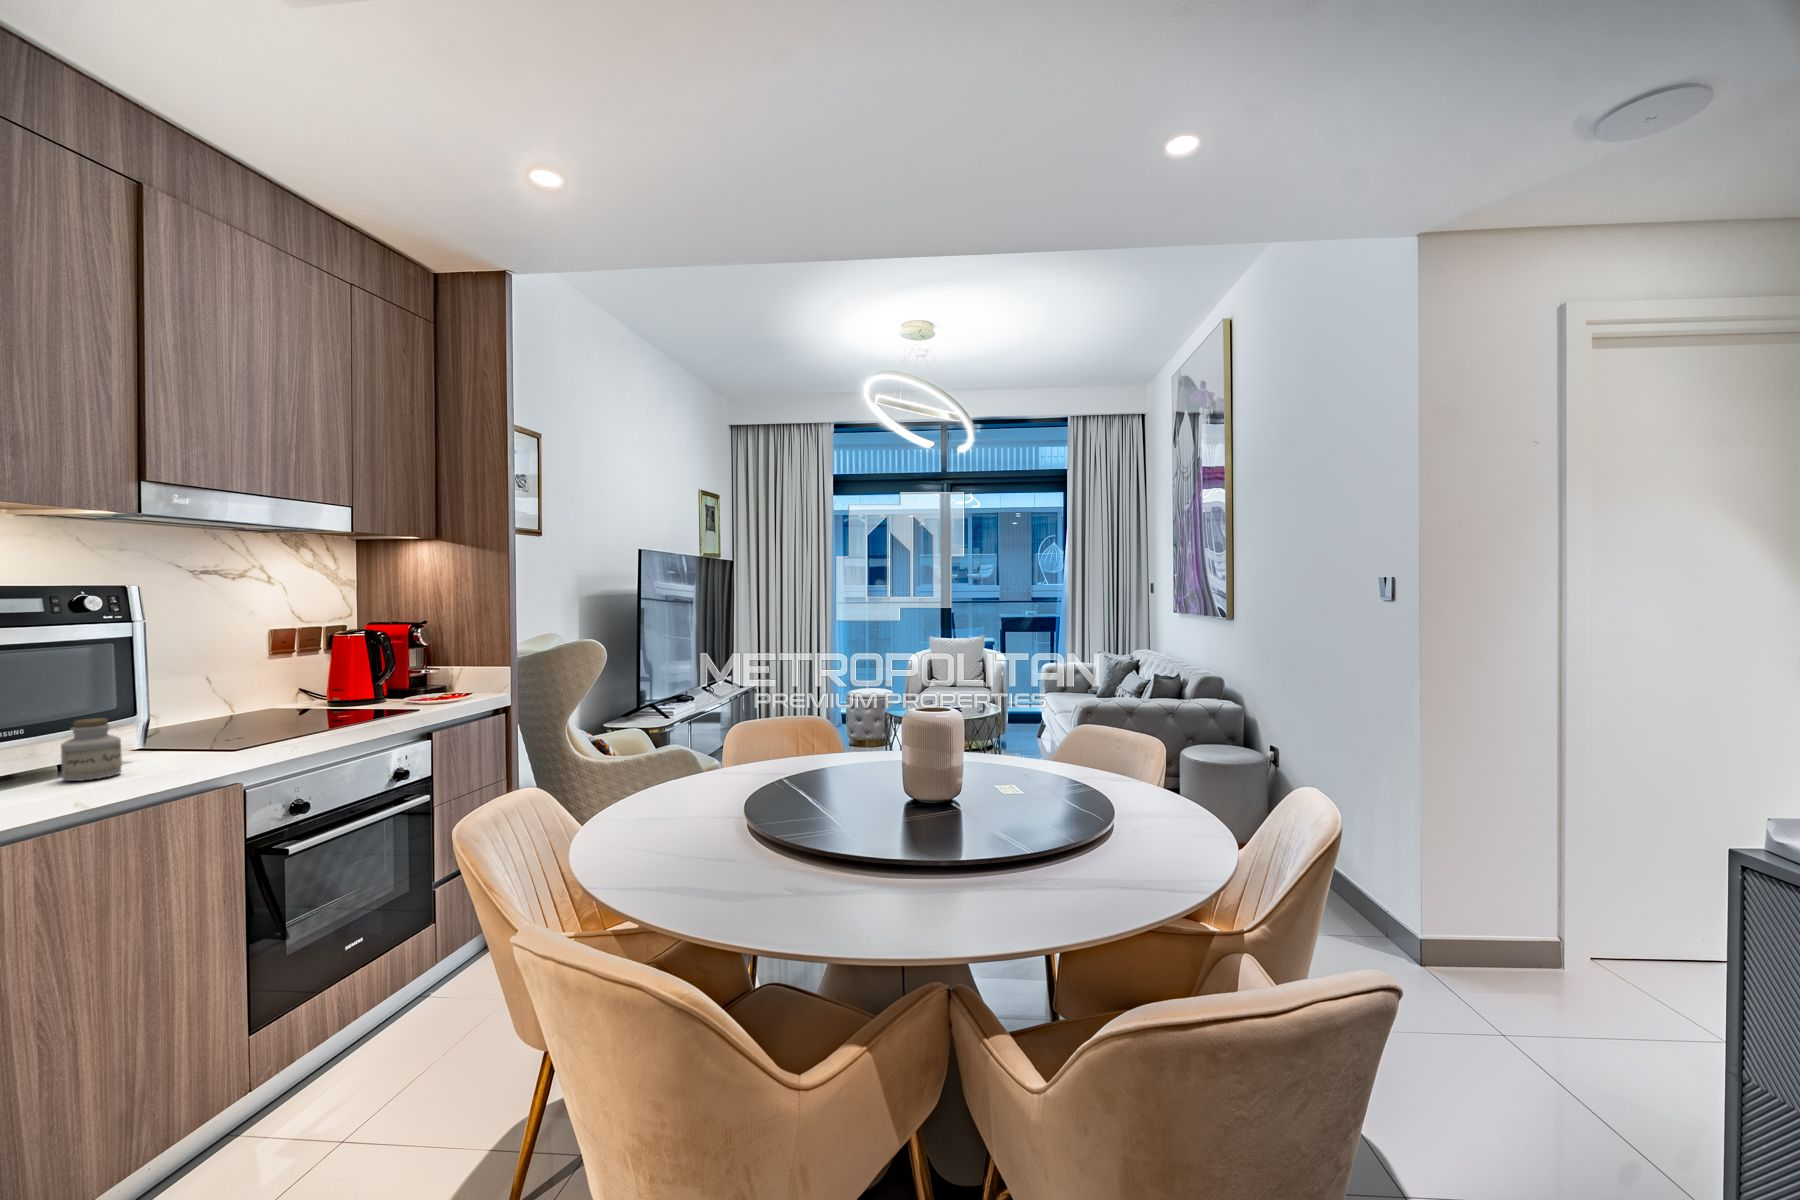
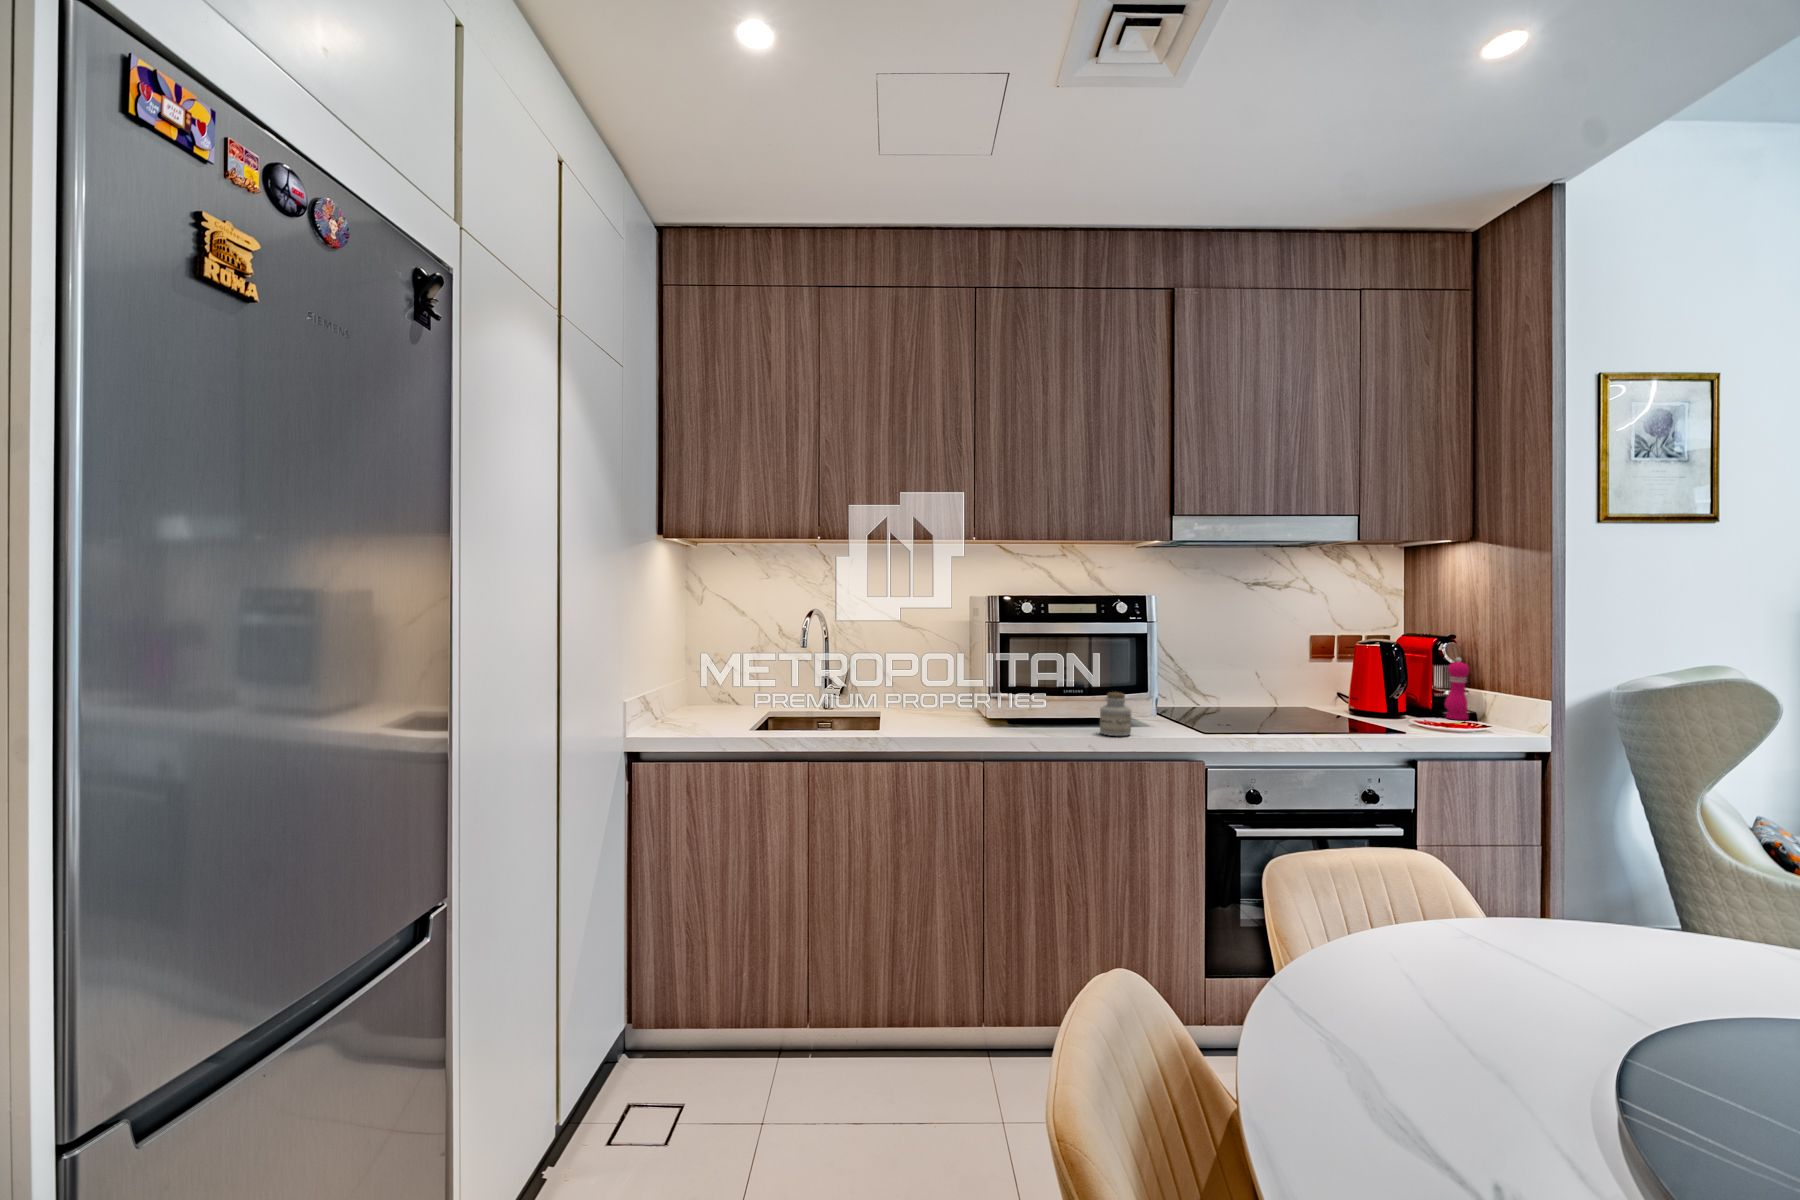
pepper mill: none [420,638,443,695] -> present [1445,657,1469,720]

